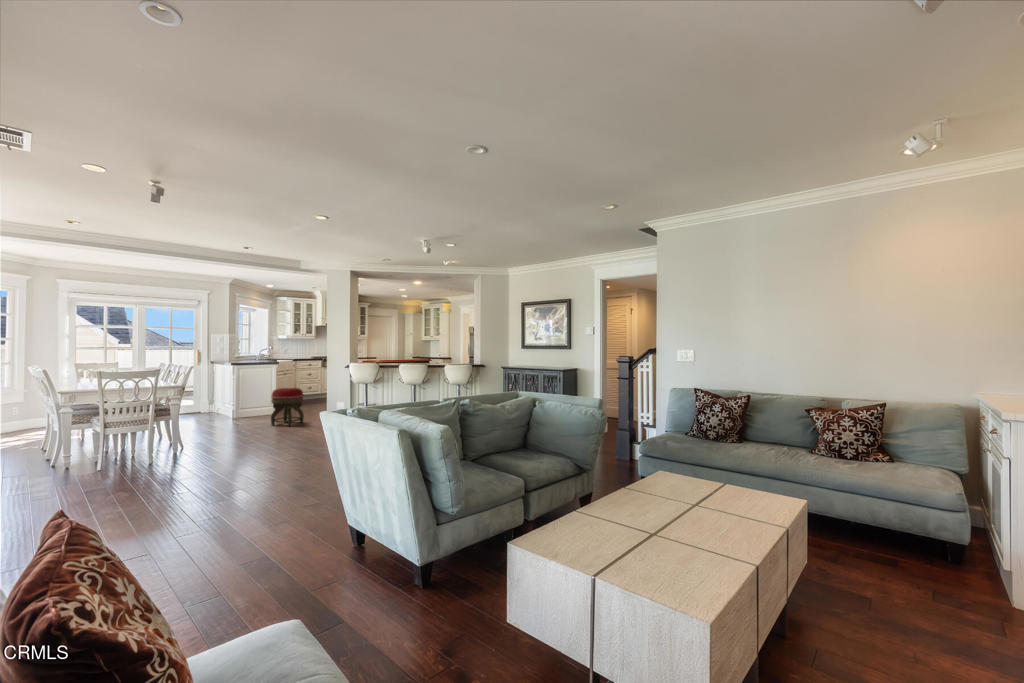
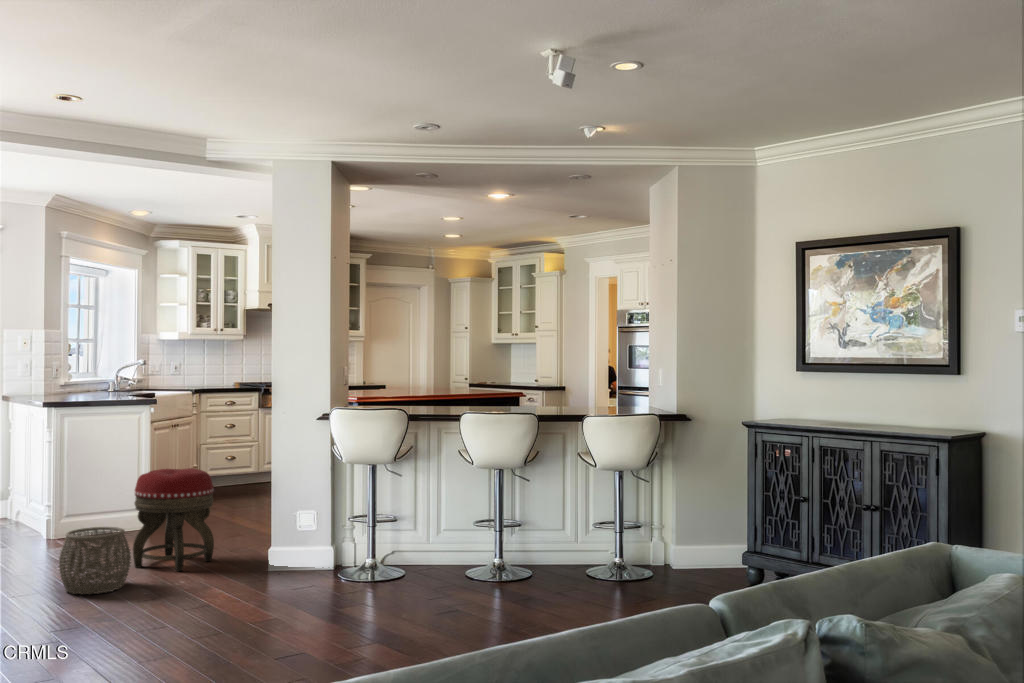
woven basket: none [242,409,271,434] -> present [59,527,131,594]

